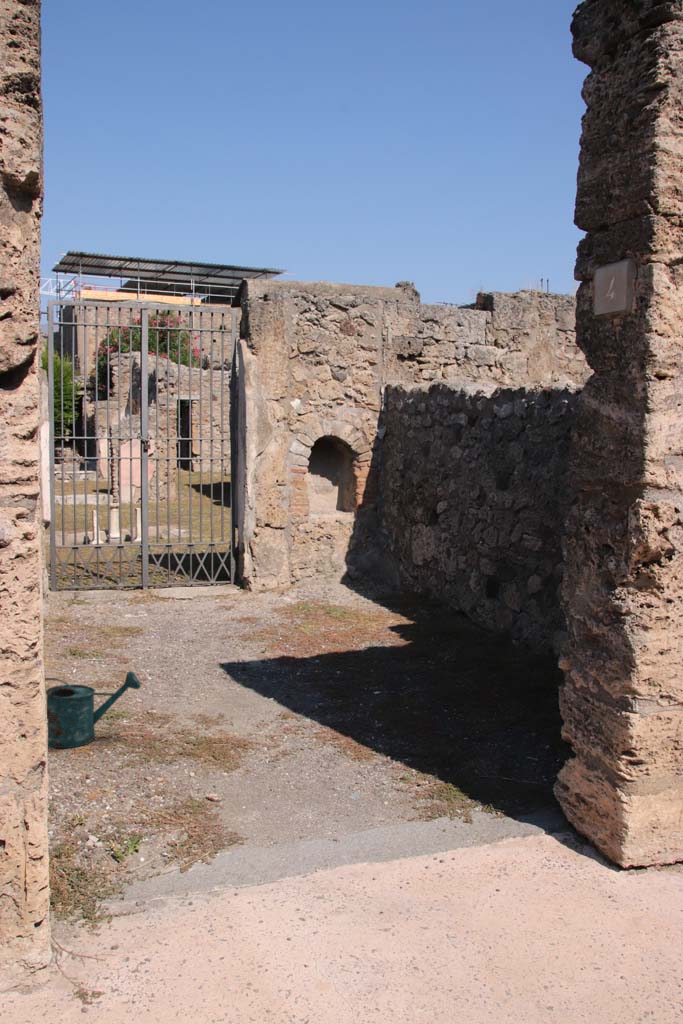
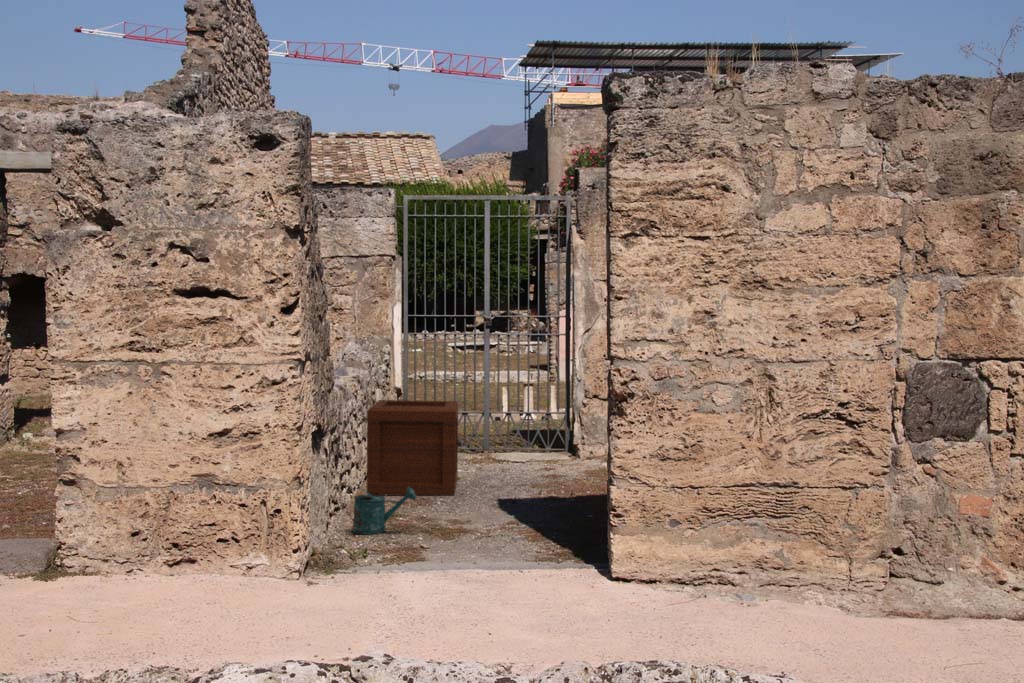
wooden crate: none [32,536,152,665] -> present [367,400,458,496]

